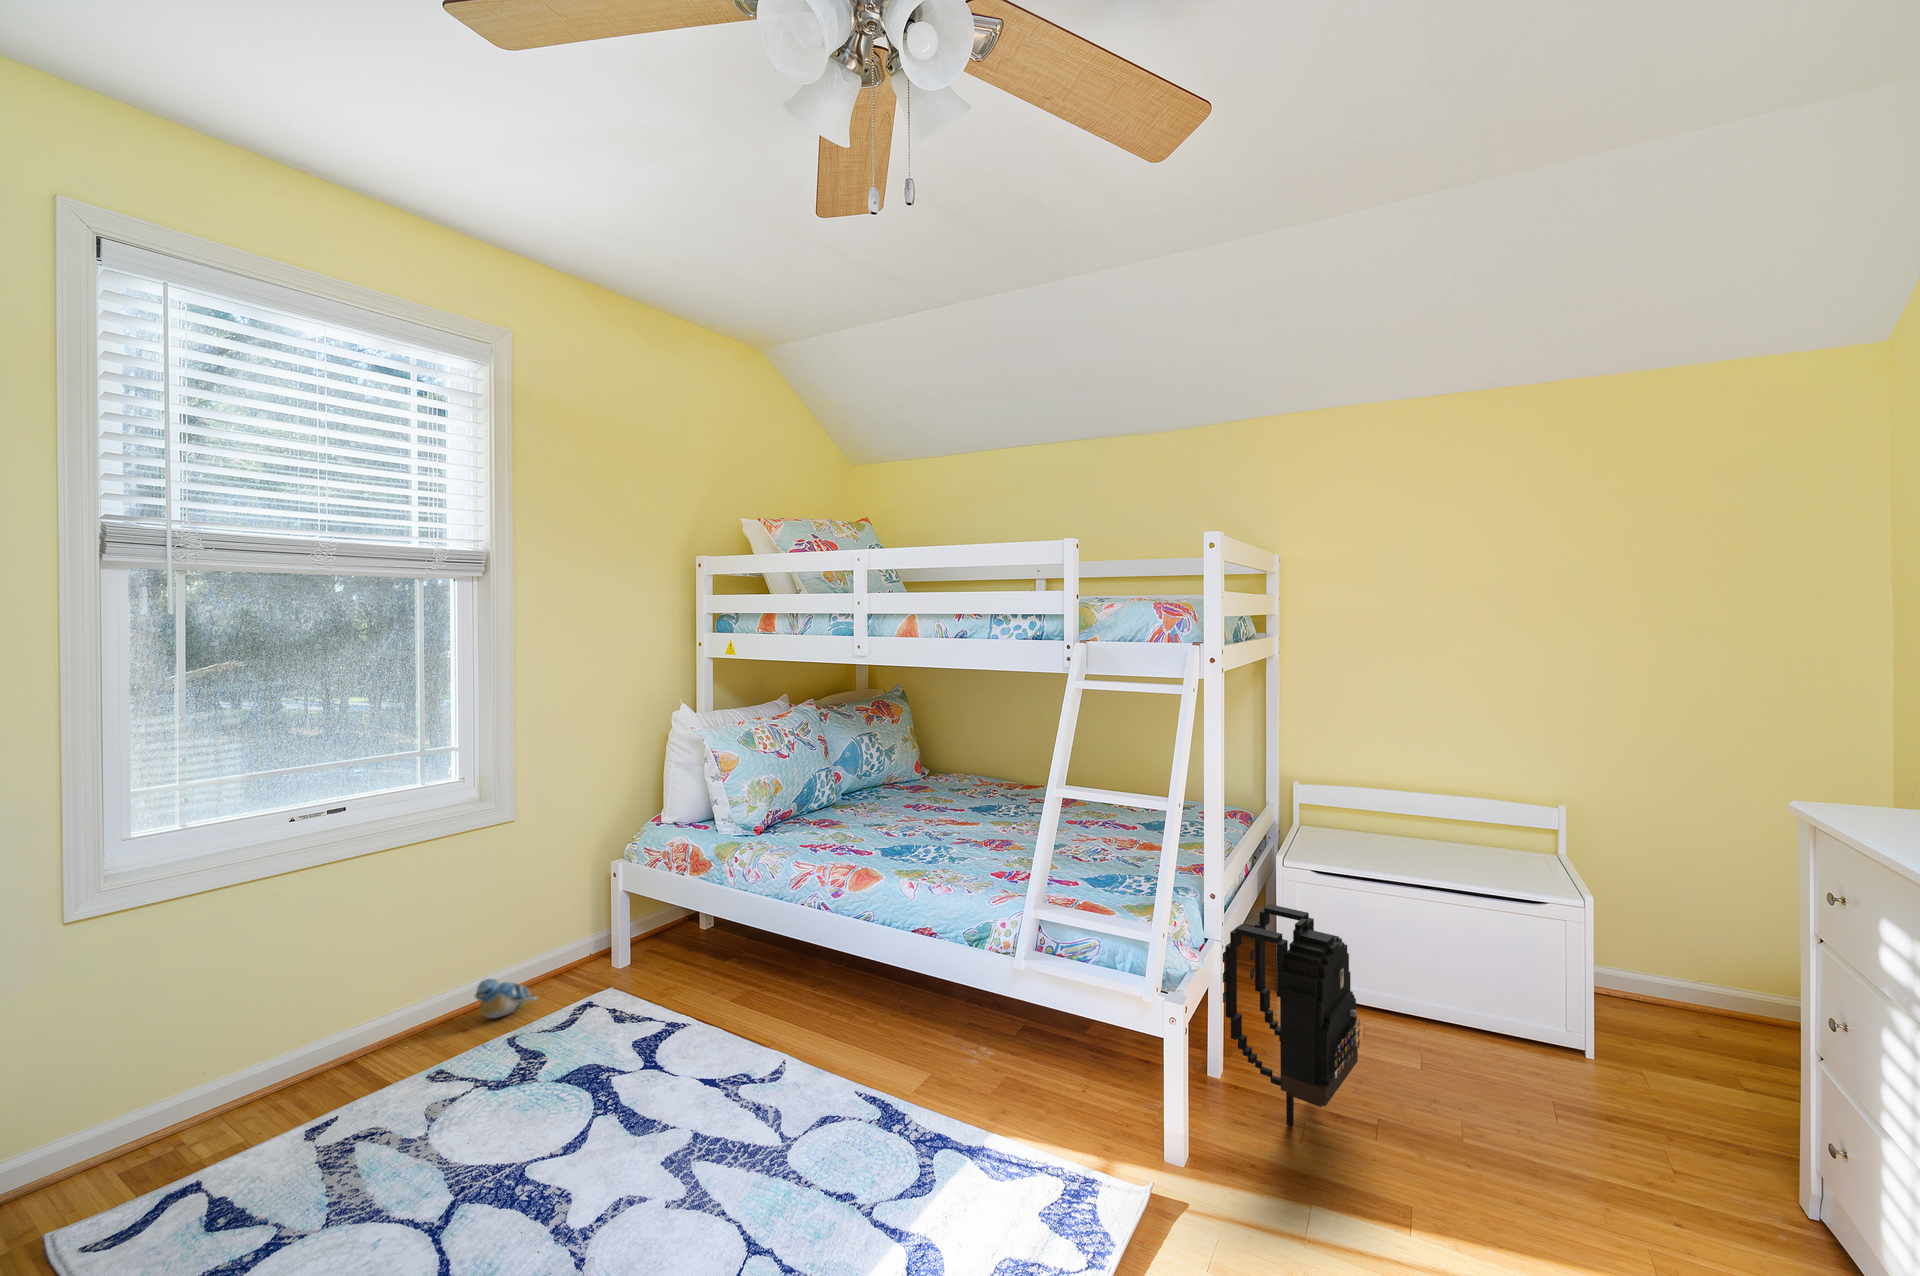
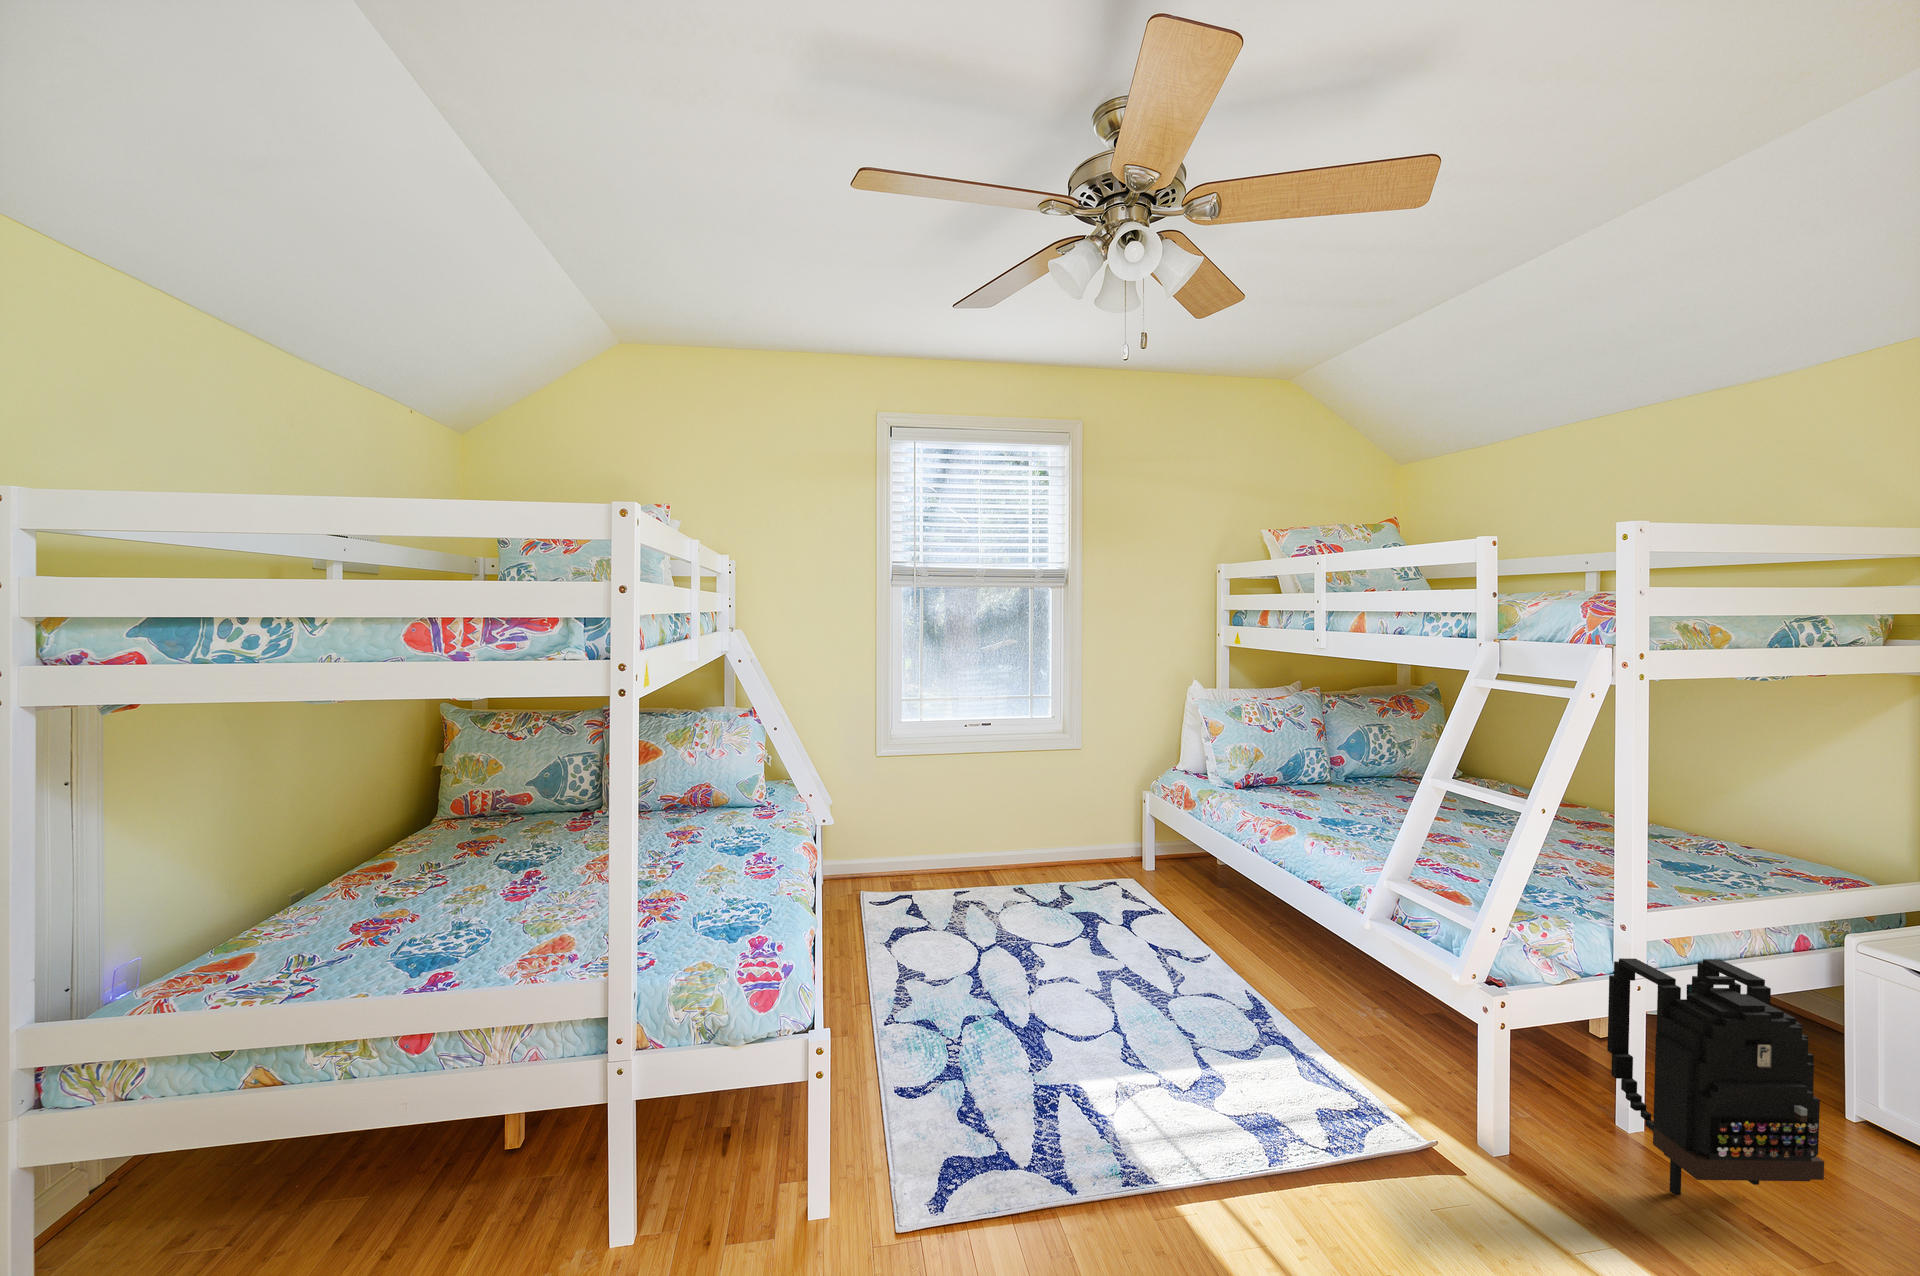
plush toy: present [475,979,537,1018] -> none [1049,846,1087,873]

